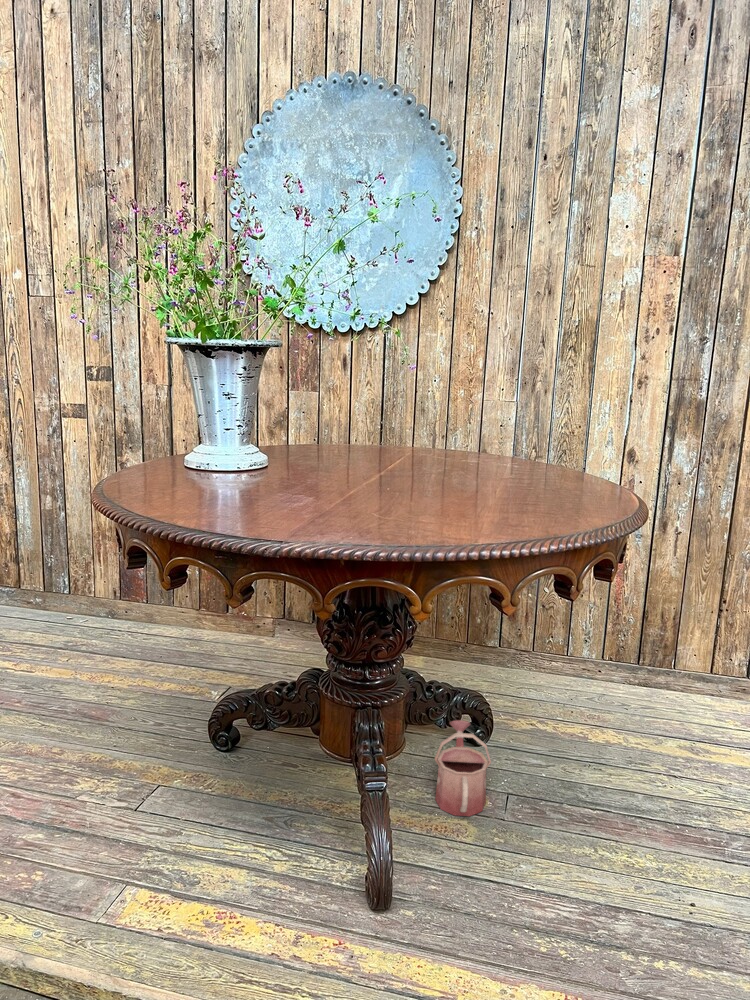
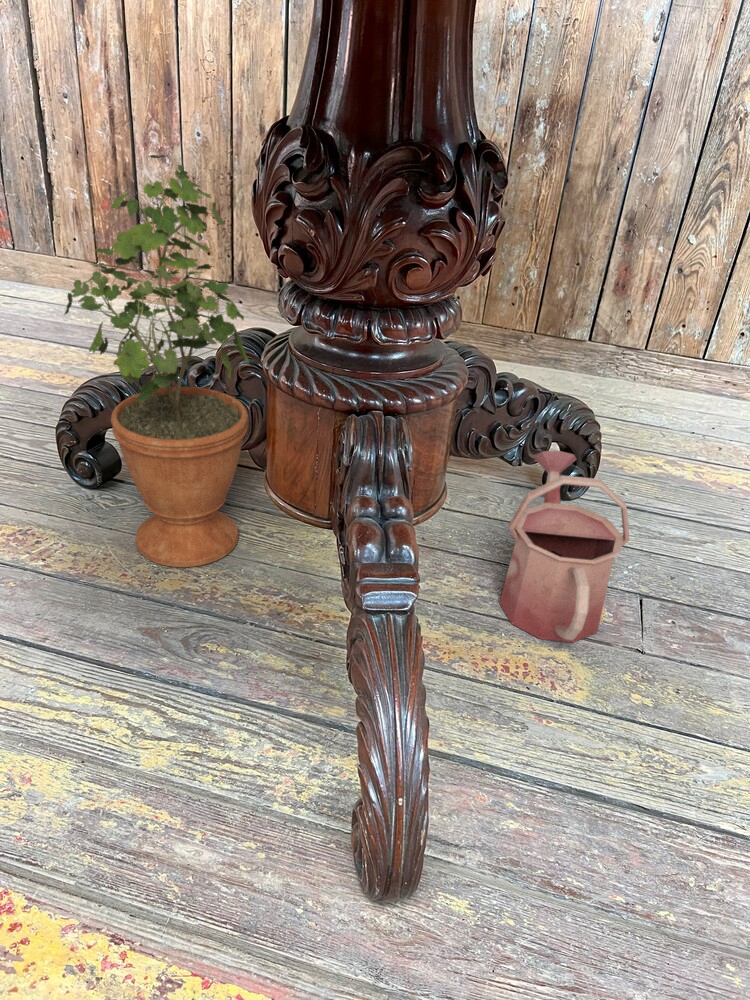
potted plant: none [233,600,311,789] -> present [64,155,249,567]

